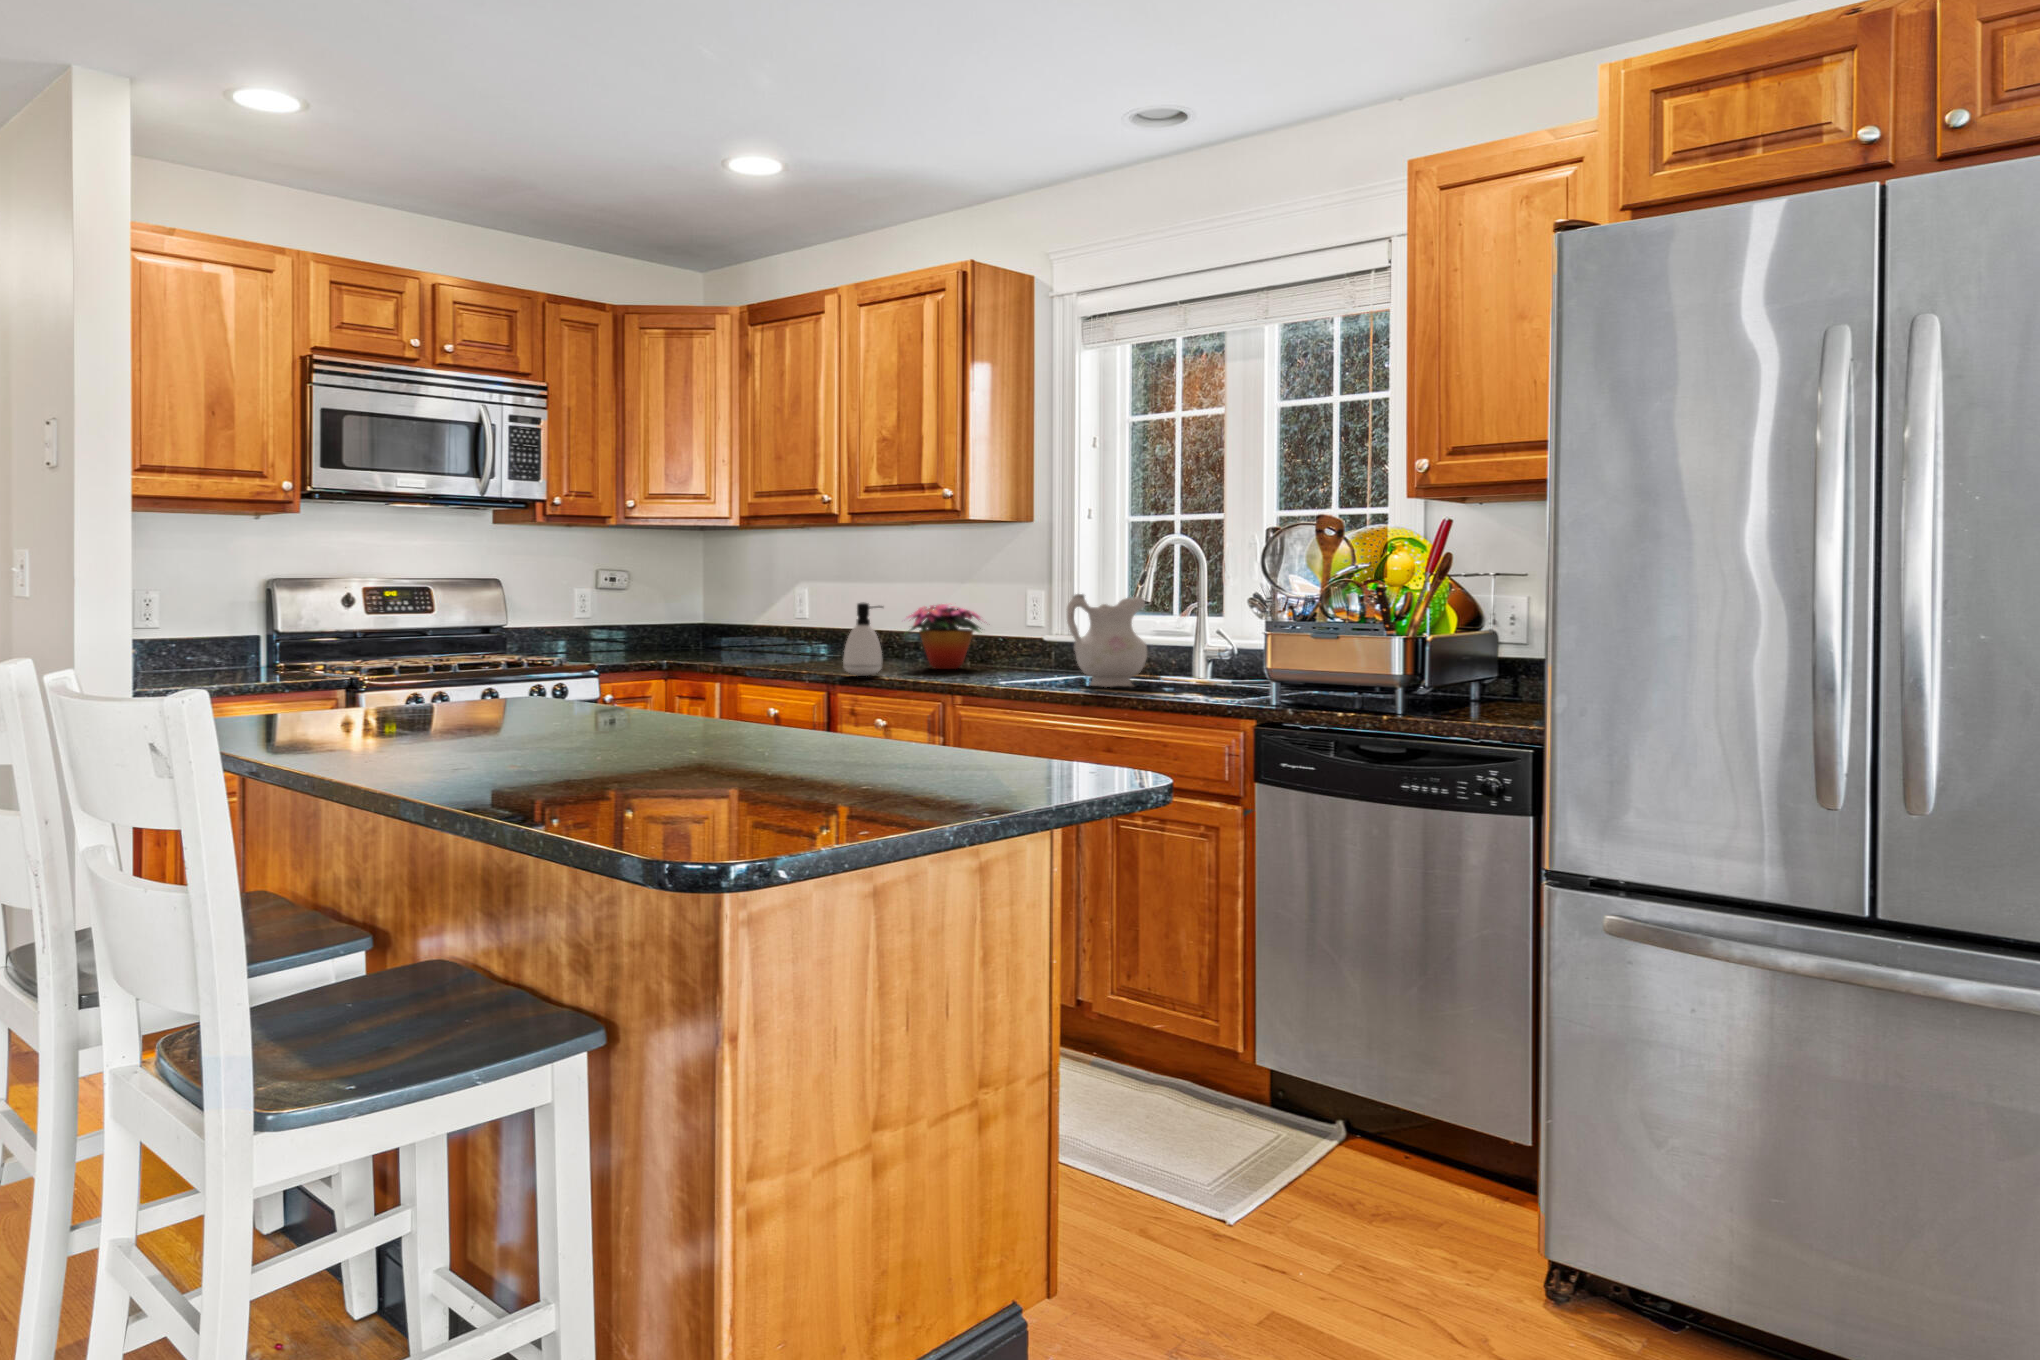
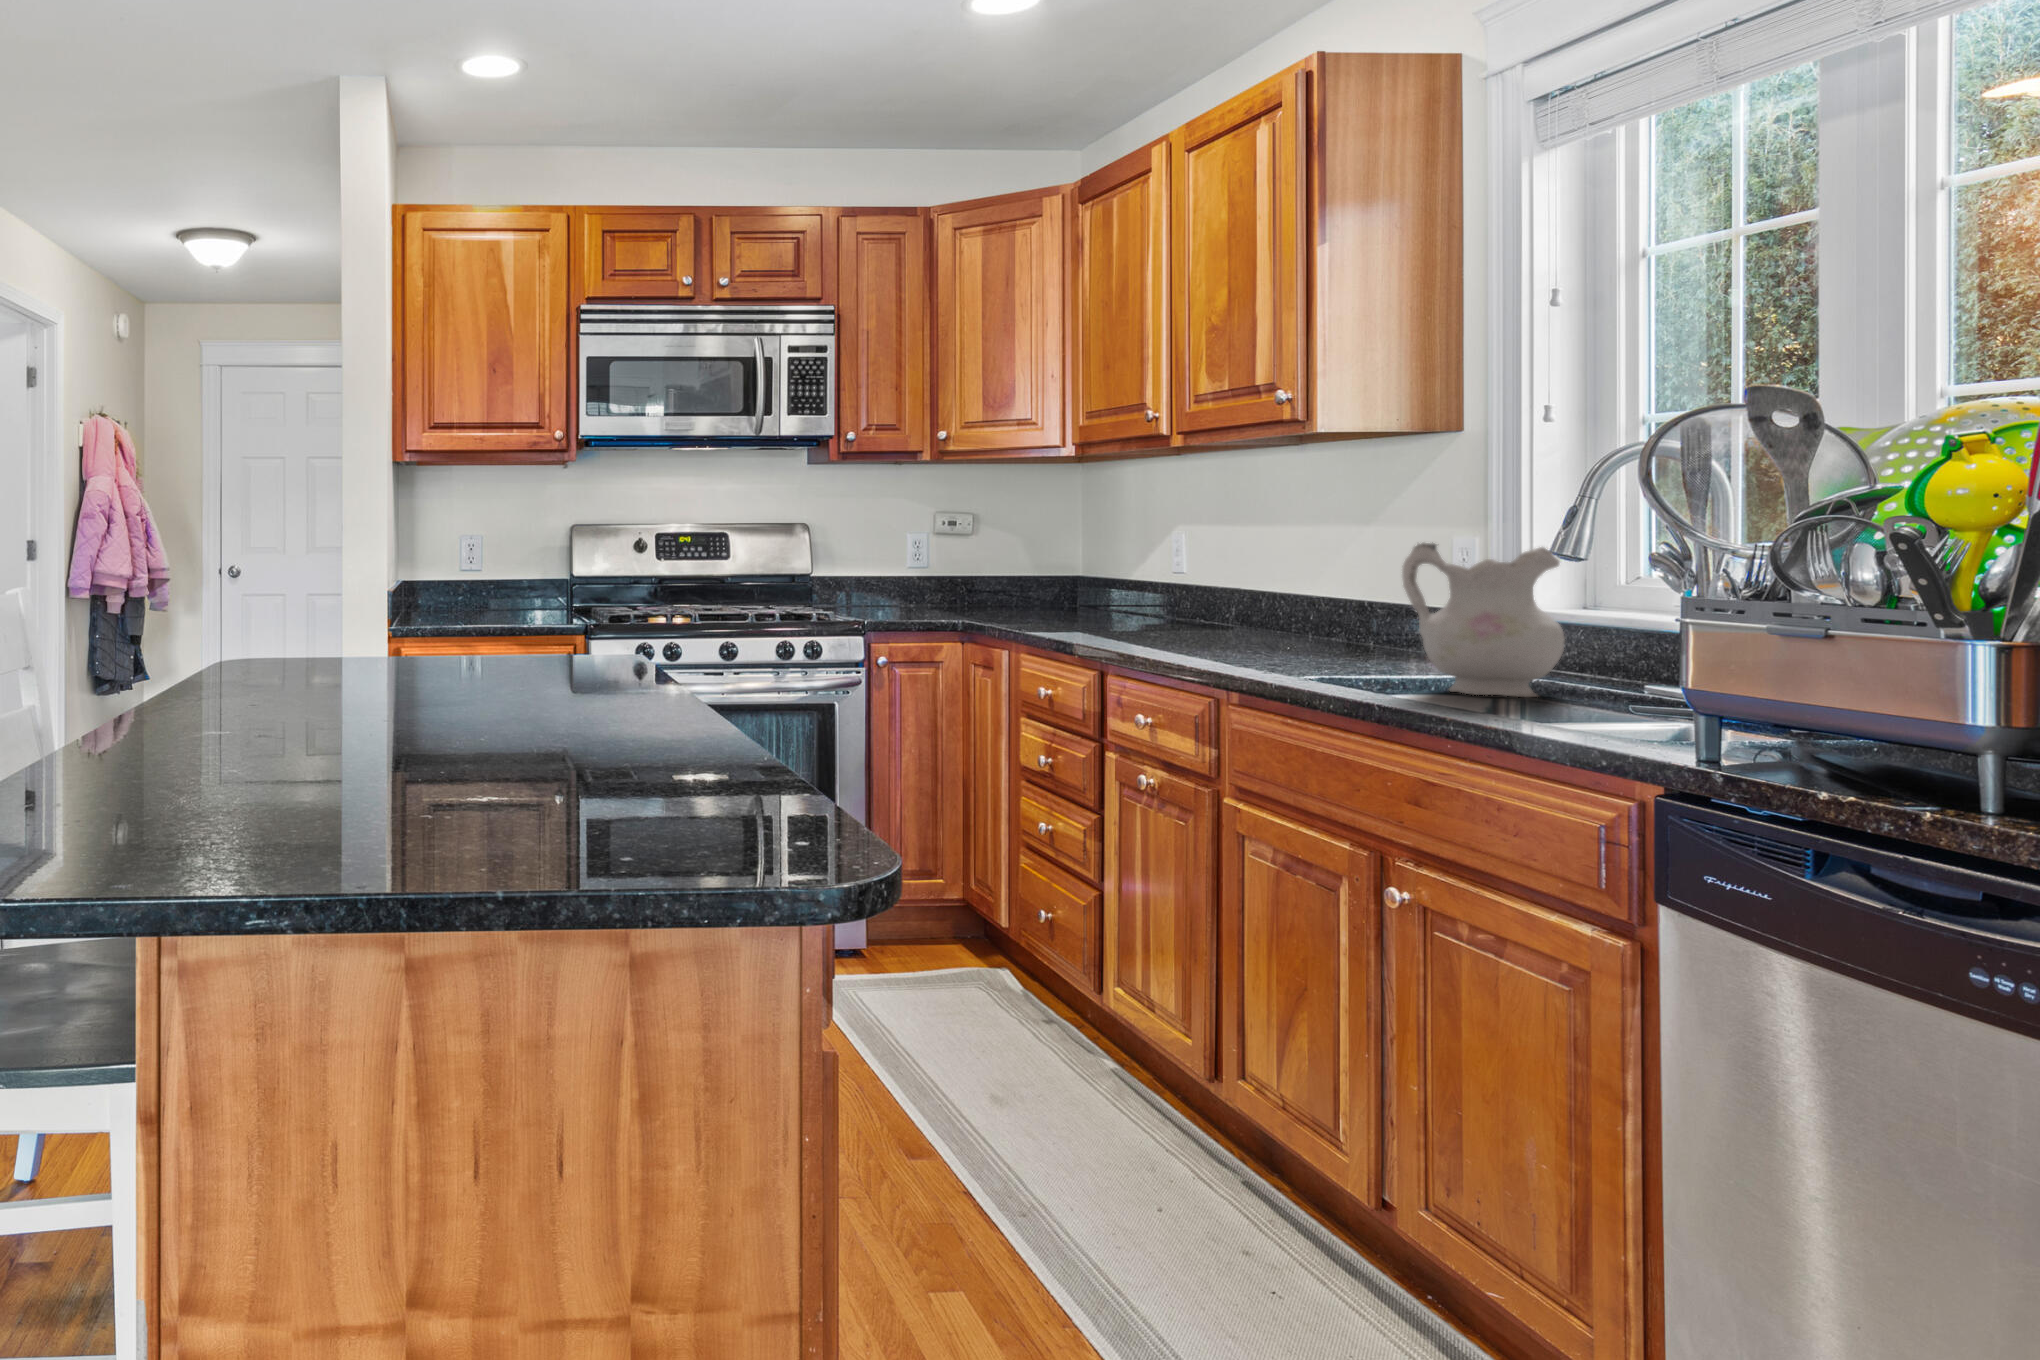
soap dispenser: present [843,602,883,676] -> none [1122,553,1180,651]
flower arrangement: present [907,604,981,669] -> none [1220,554,1375,648]

